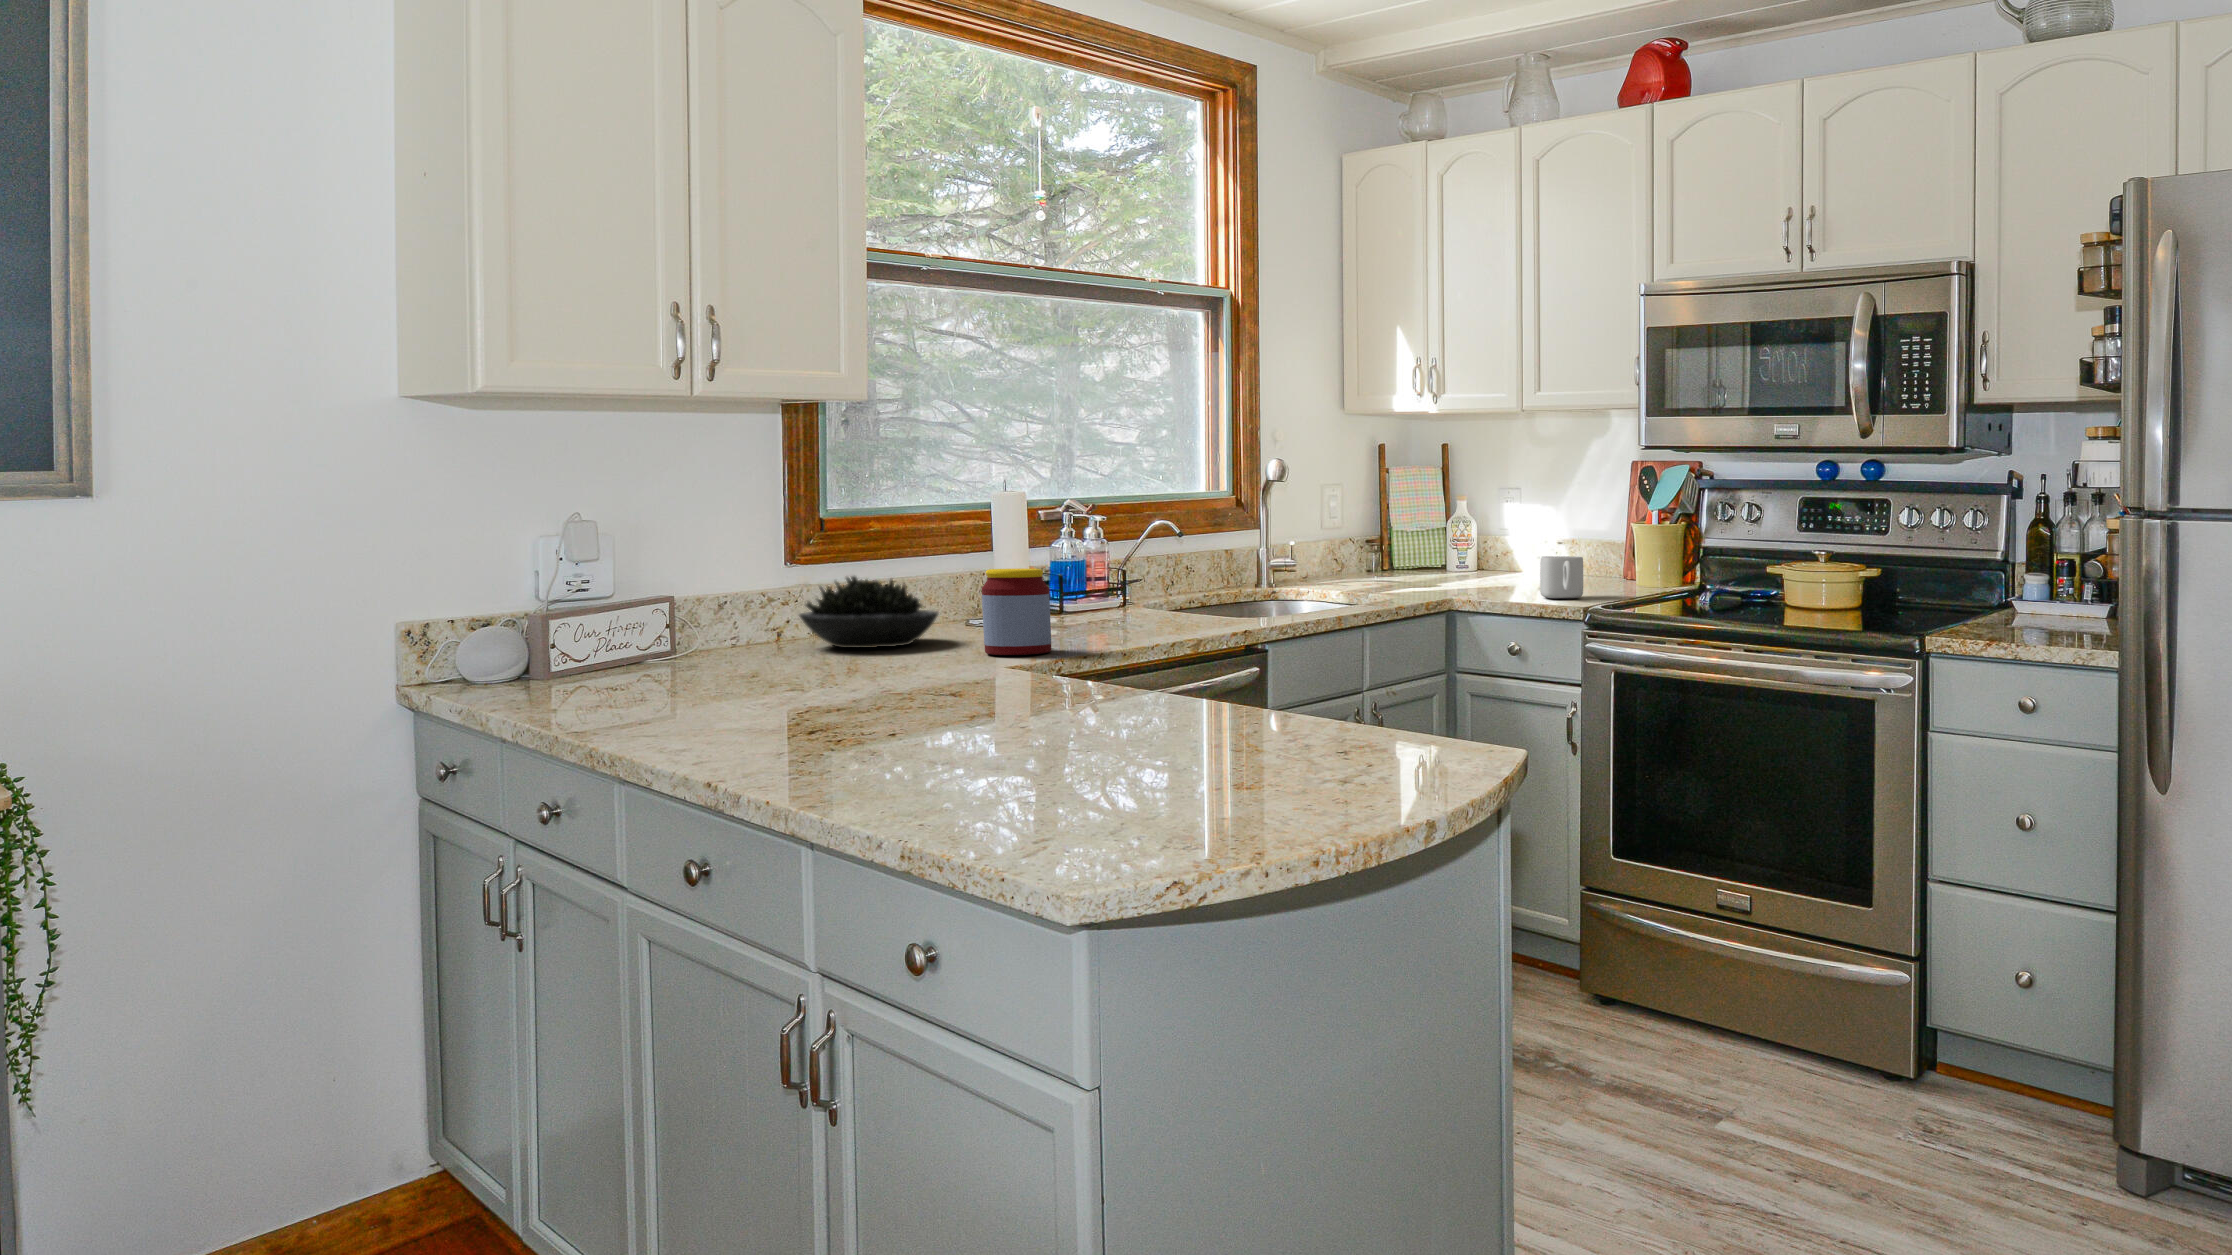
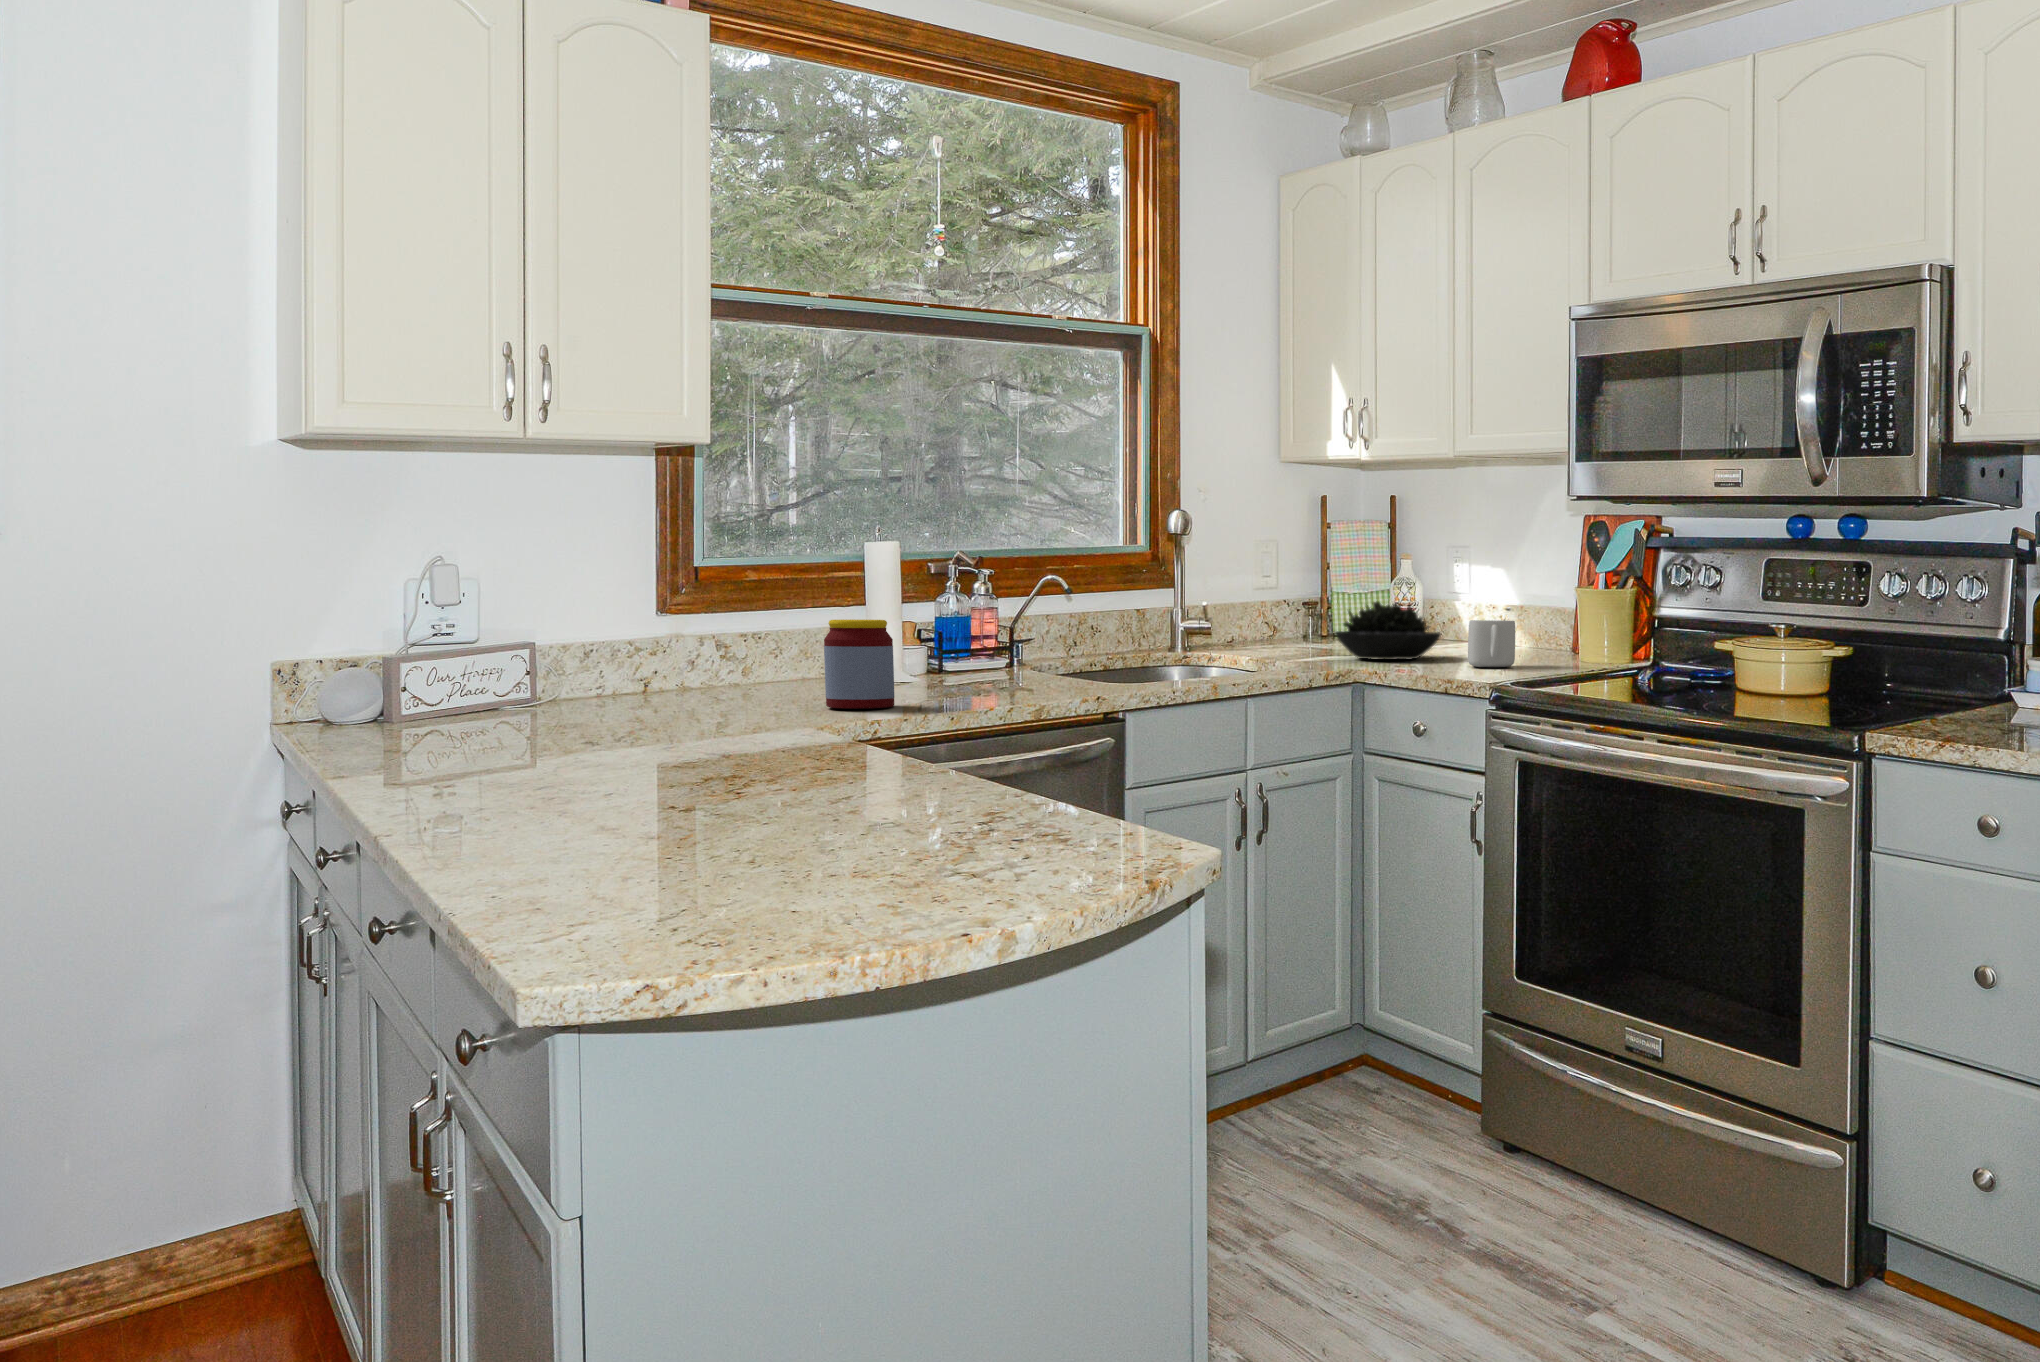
succulent plant: present [799,576,938,648] -> present [1335,602,1441,660]

